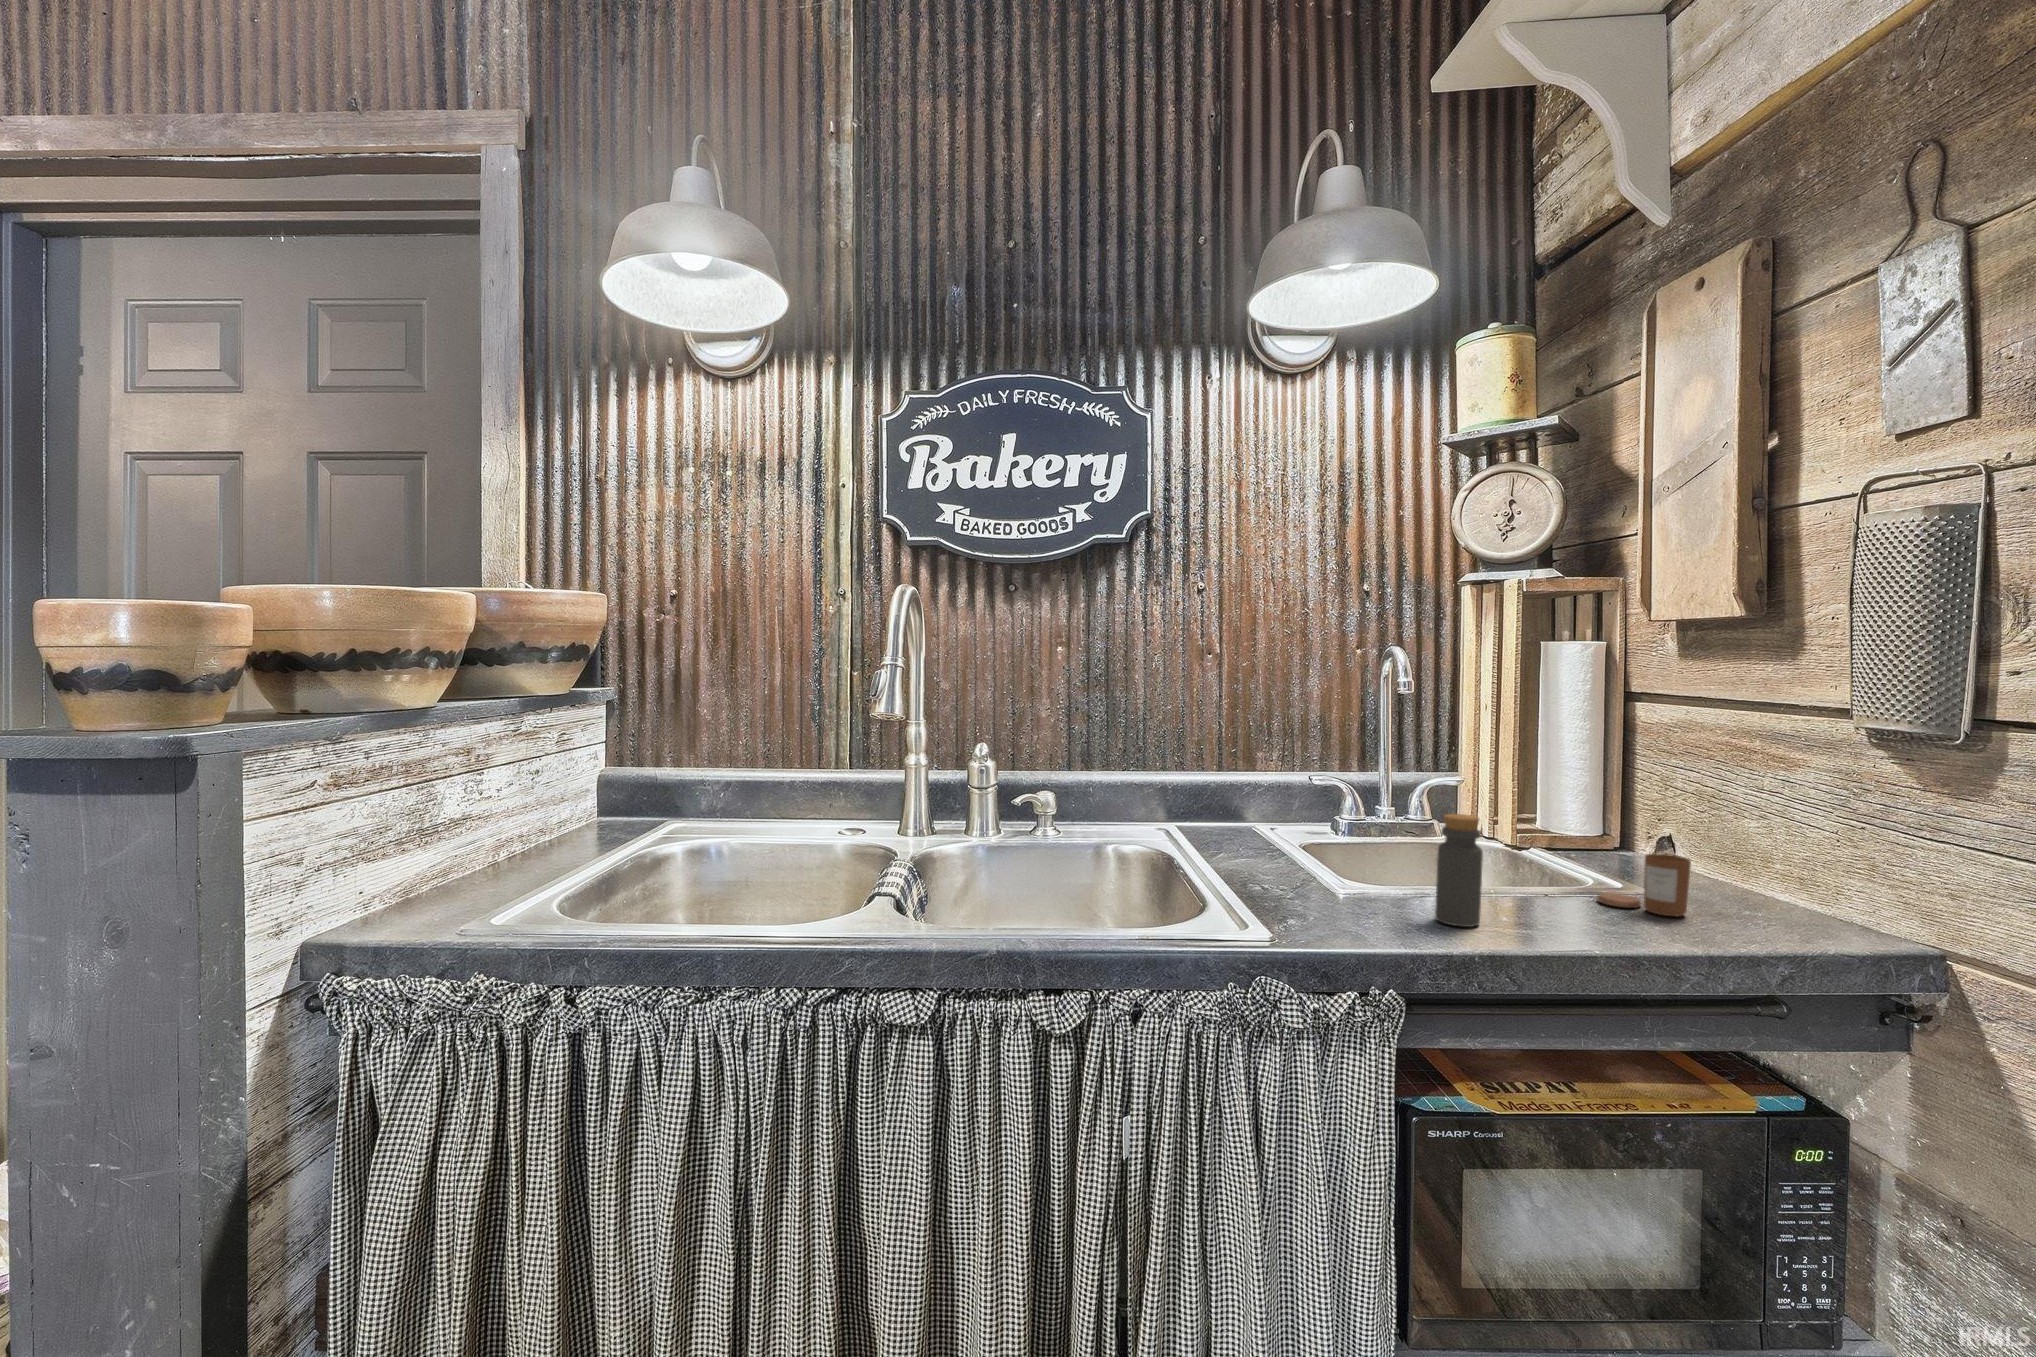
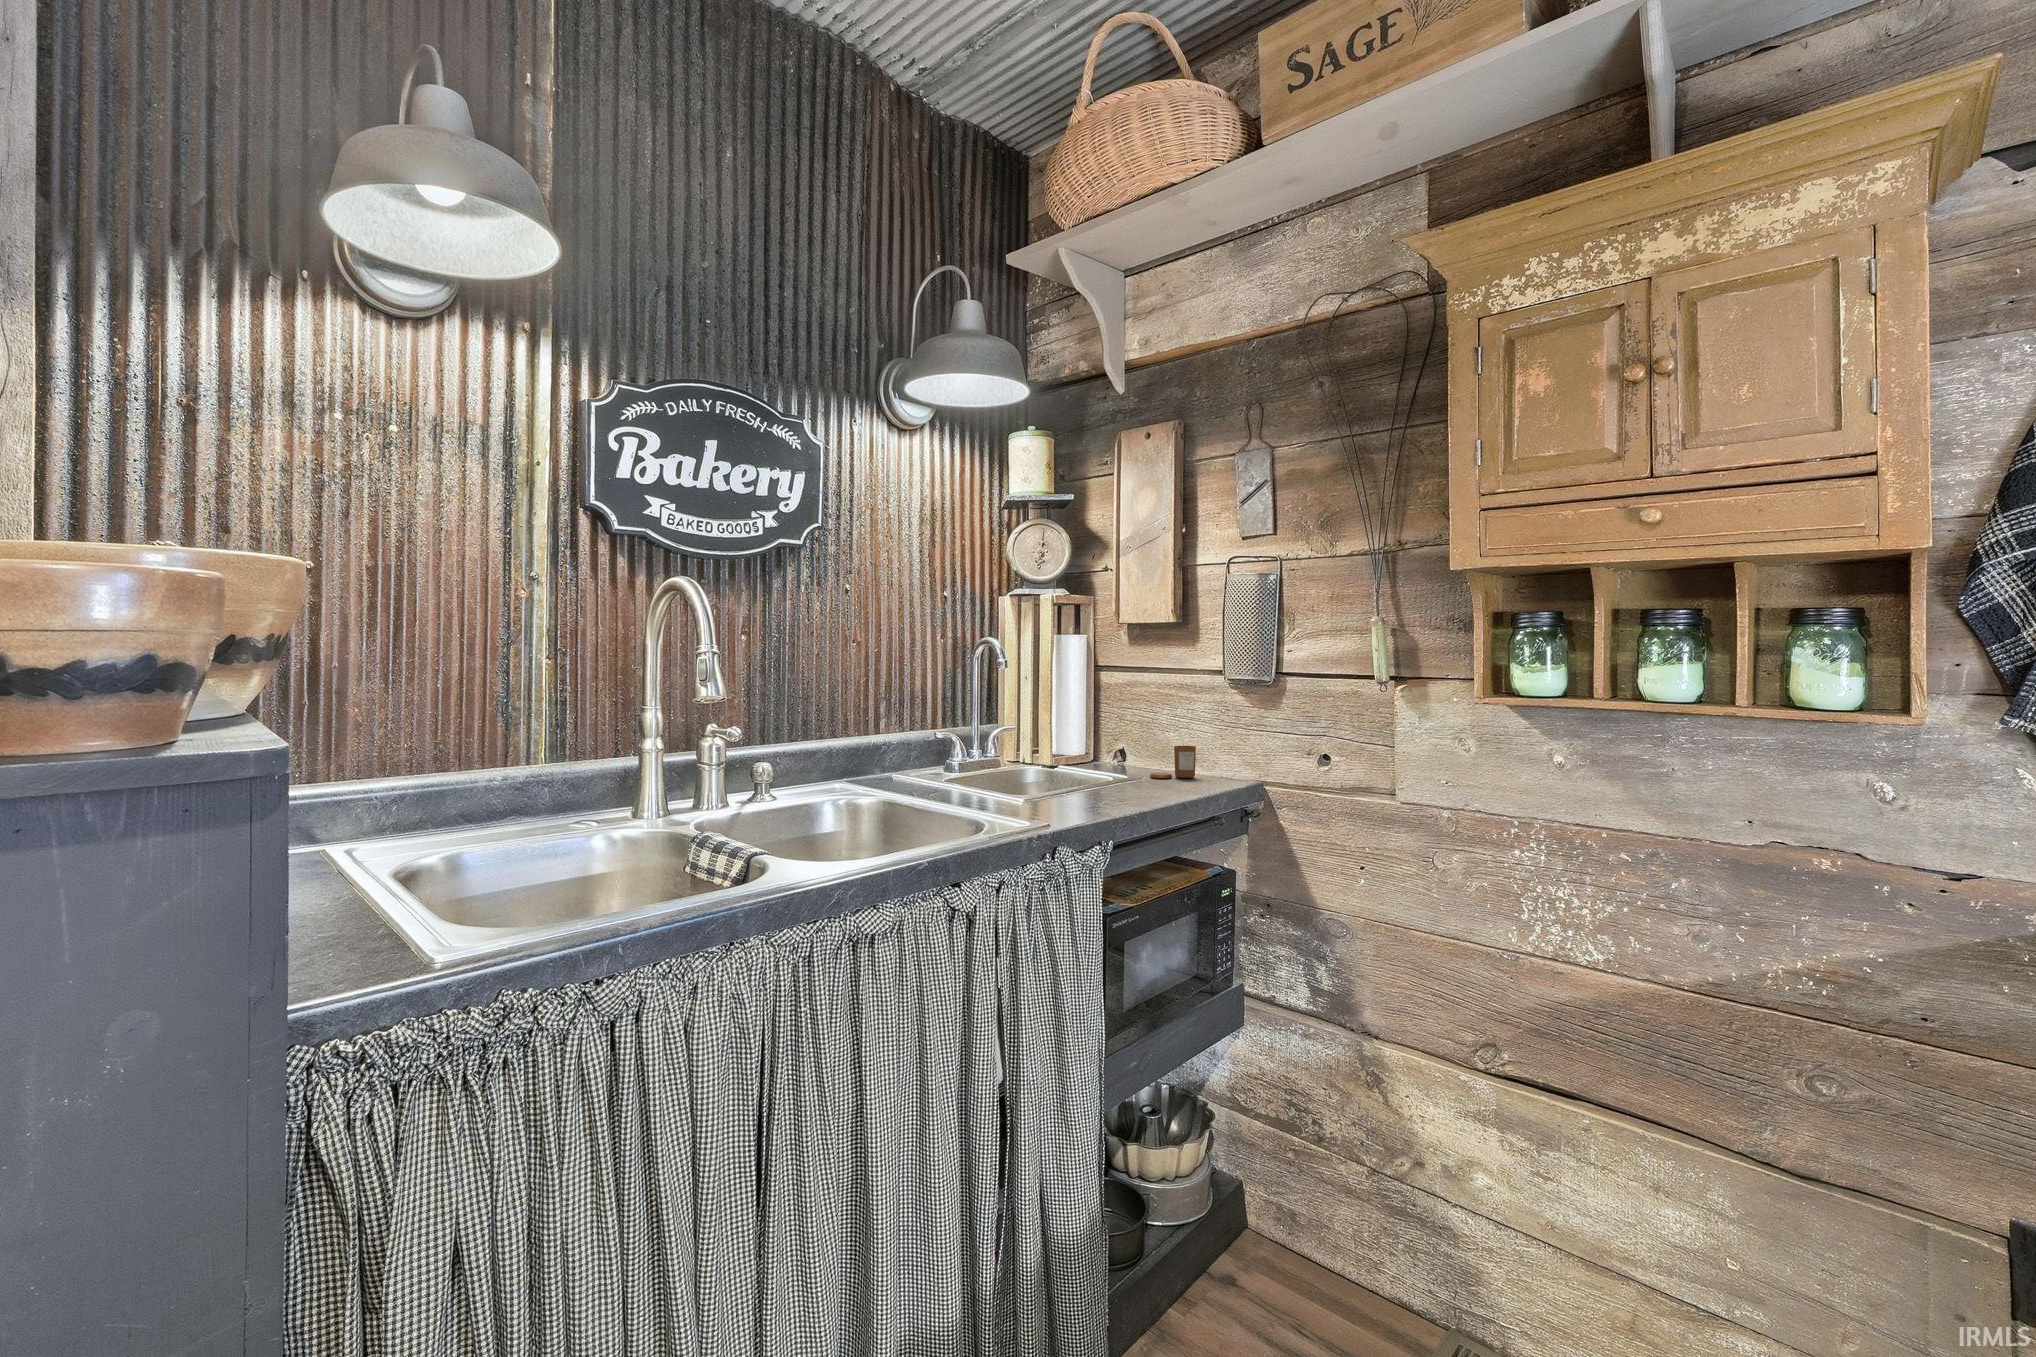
bottle: present [1435,814,1483,927] -> none [1125,730,1150,796]

